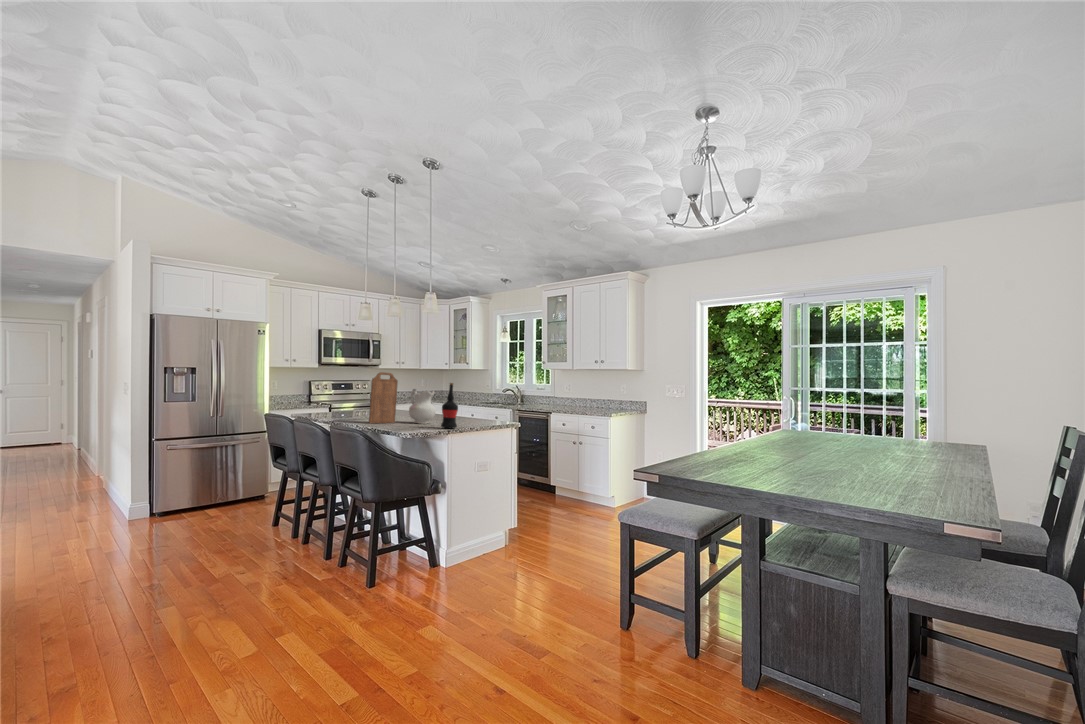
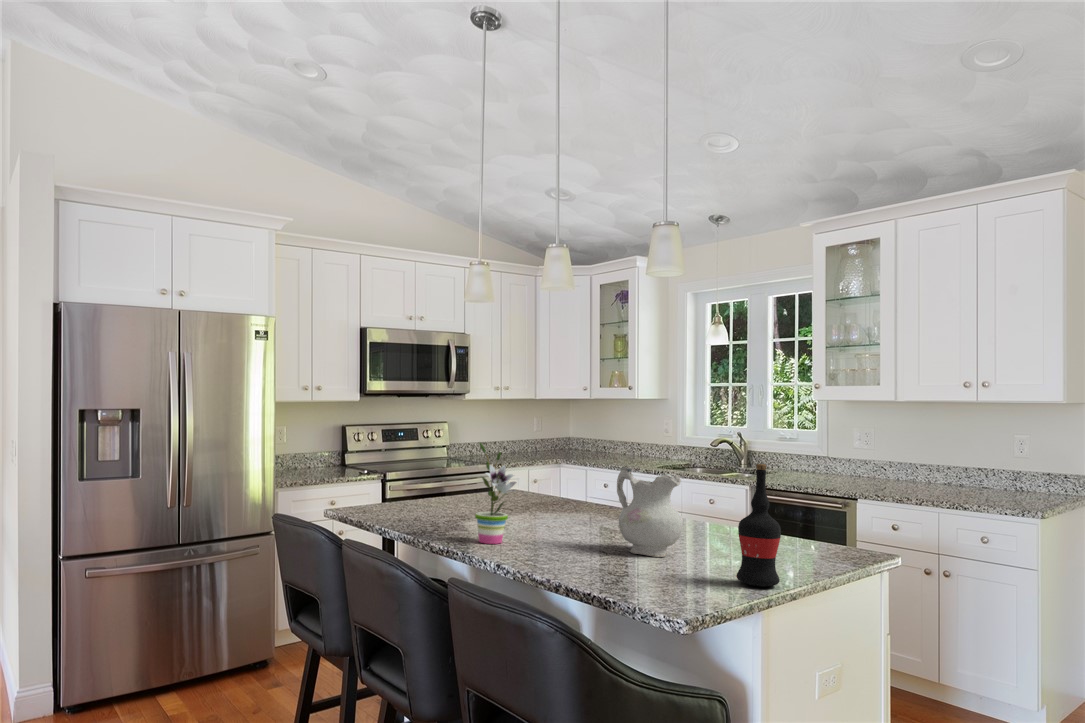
cutting board: present [369,372,398,423] -> none [542,433,598,563]
potted plant: none [348,378,368,420] -> present [475,443,516,544]

